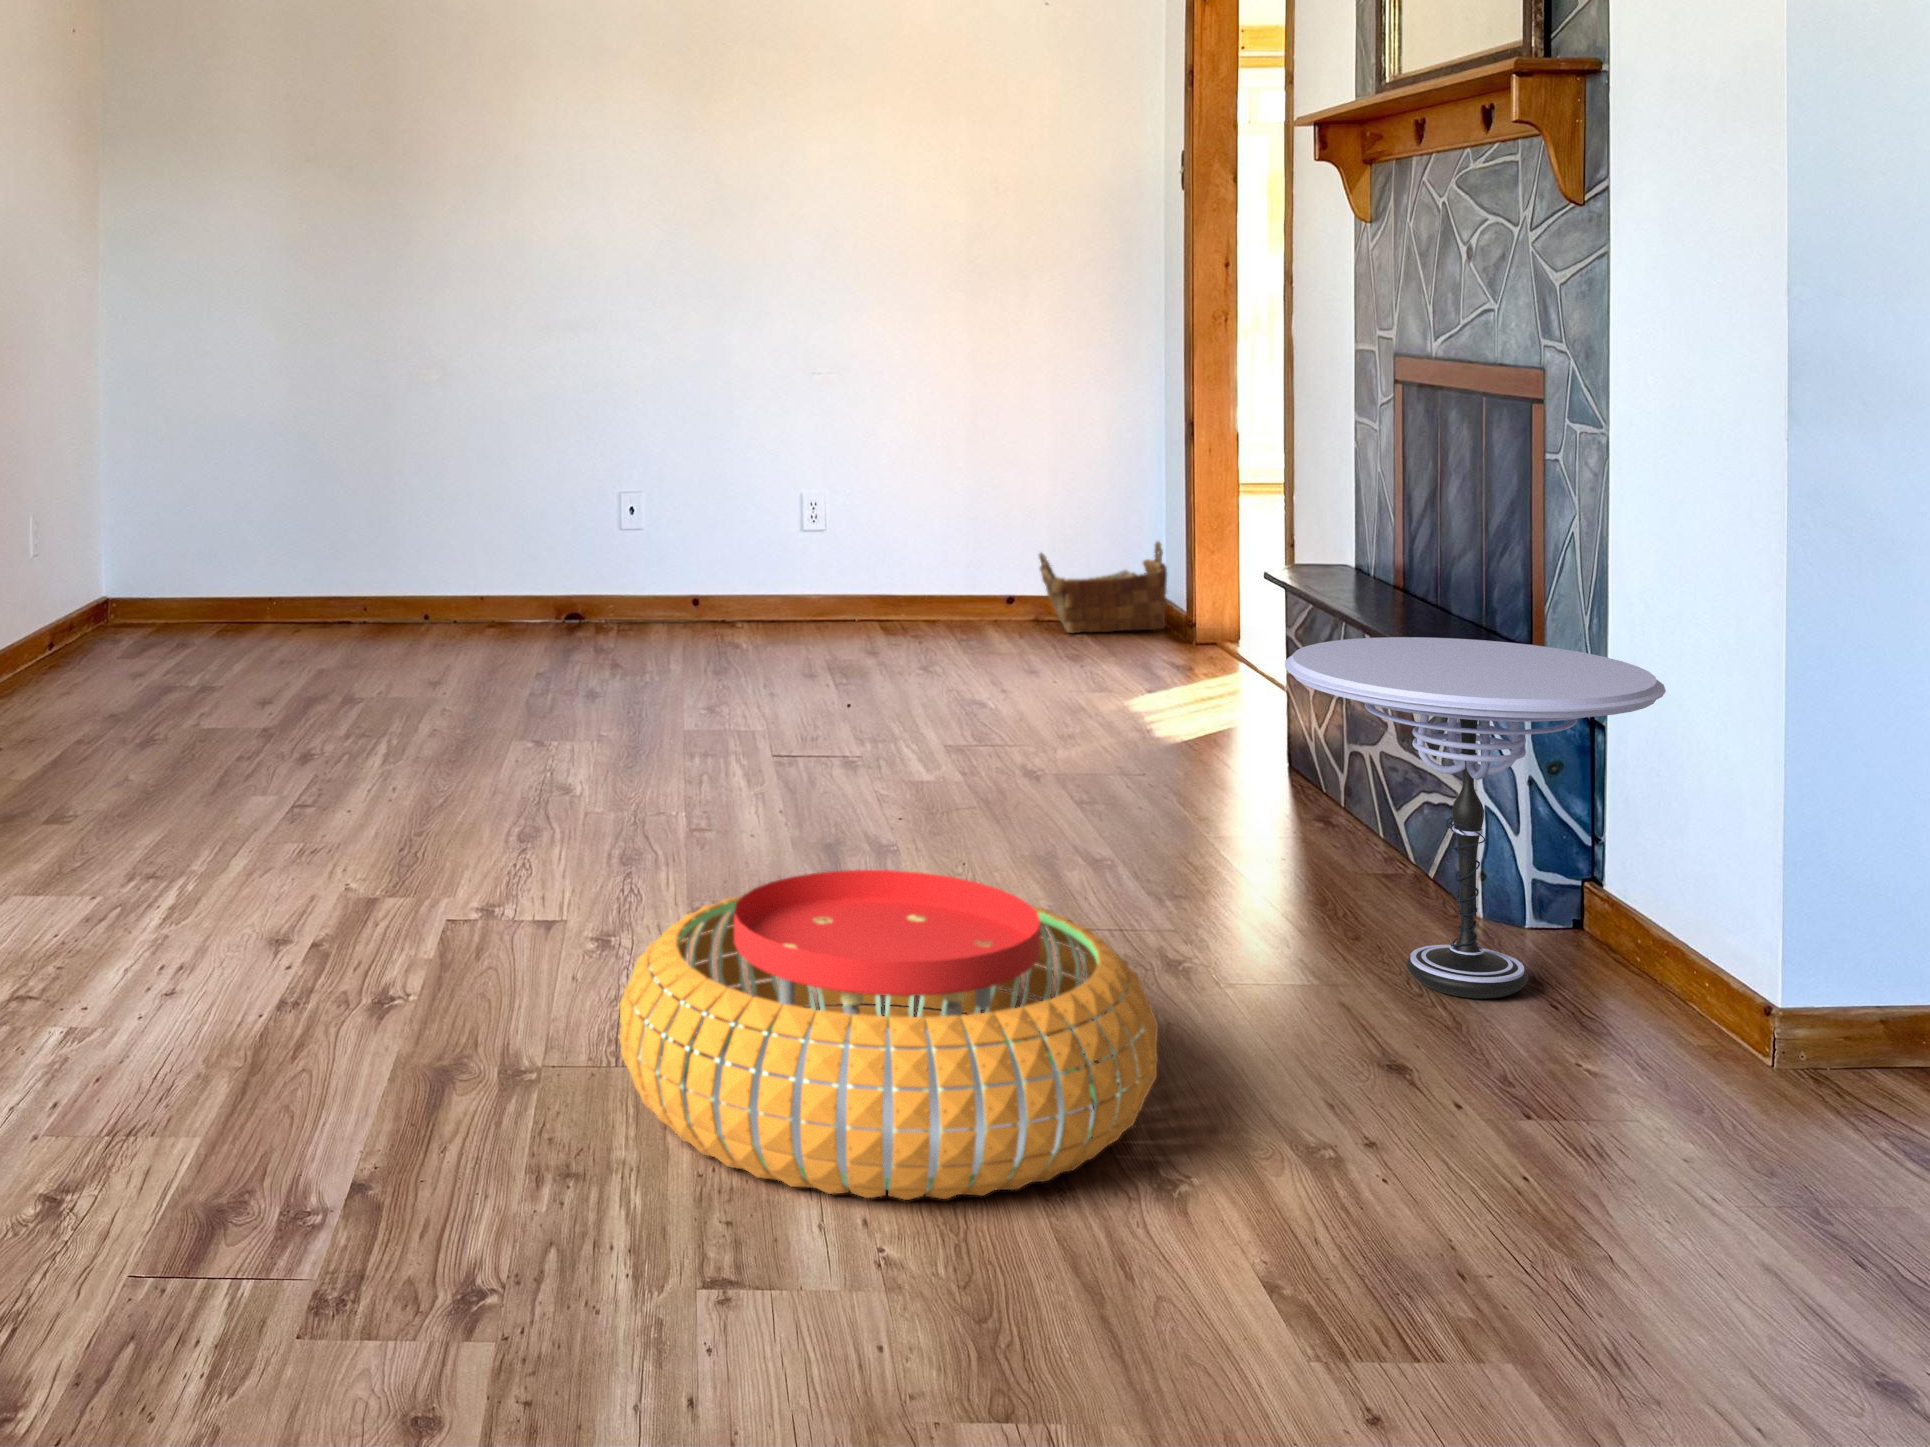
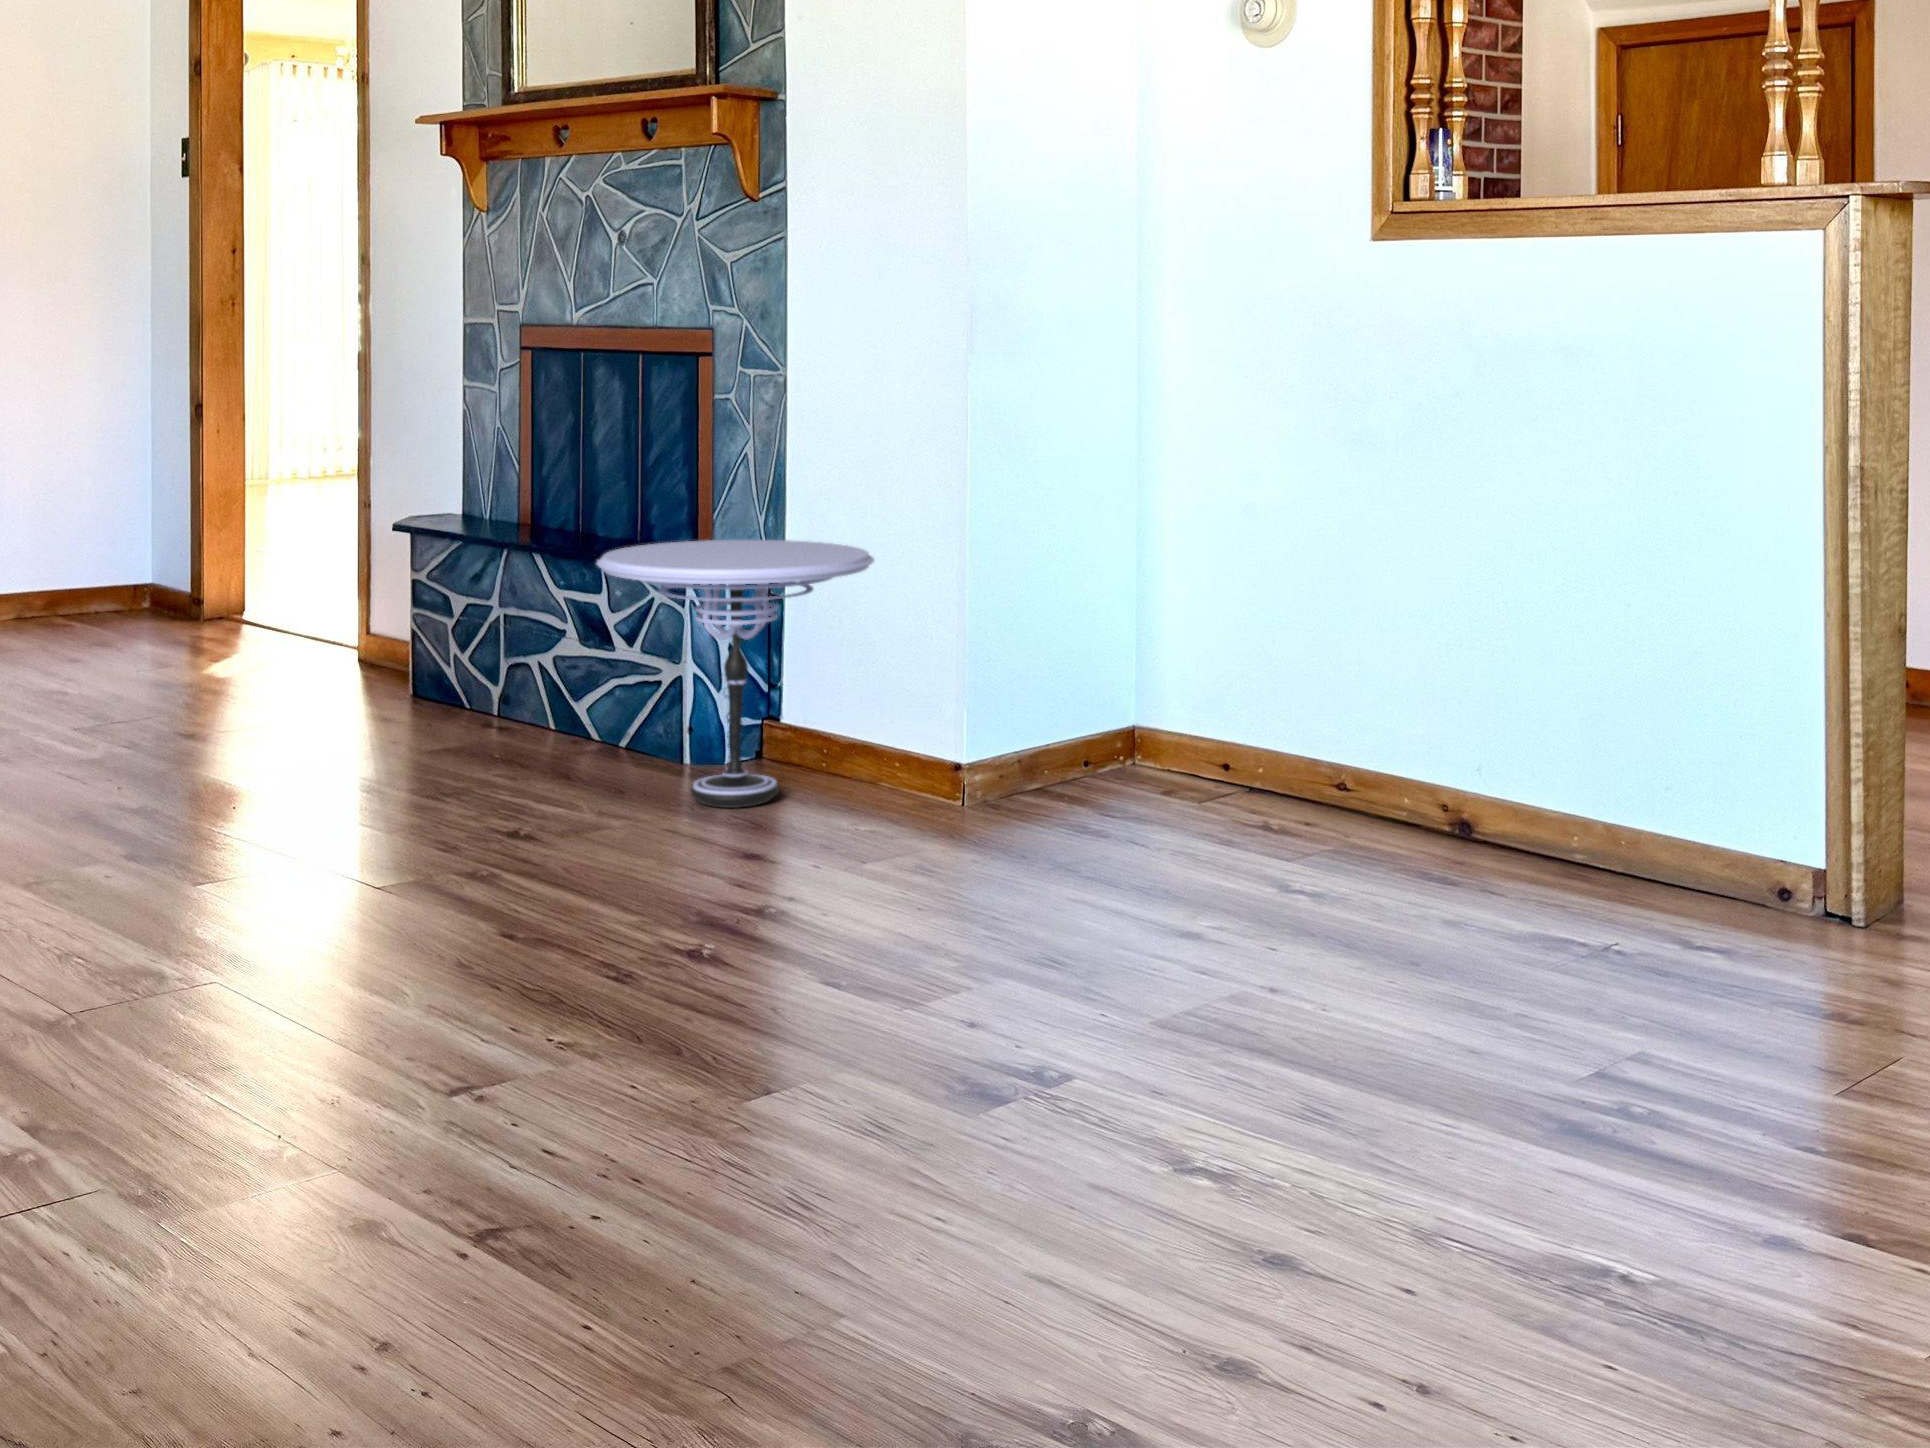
woven basket: present [1039,541,1167,633] -> none [23,526,167,627]
pouf: present [619,870,1158,1200] -> none [185,760,667,1014]

